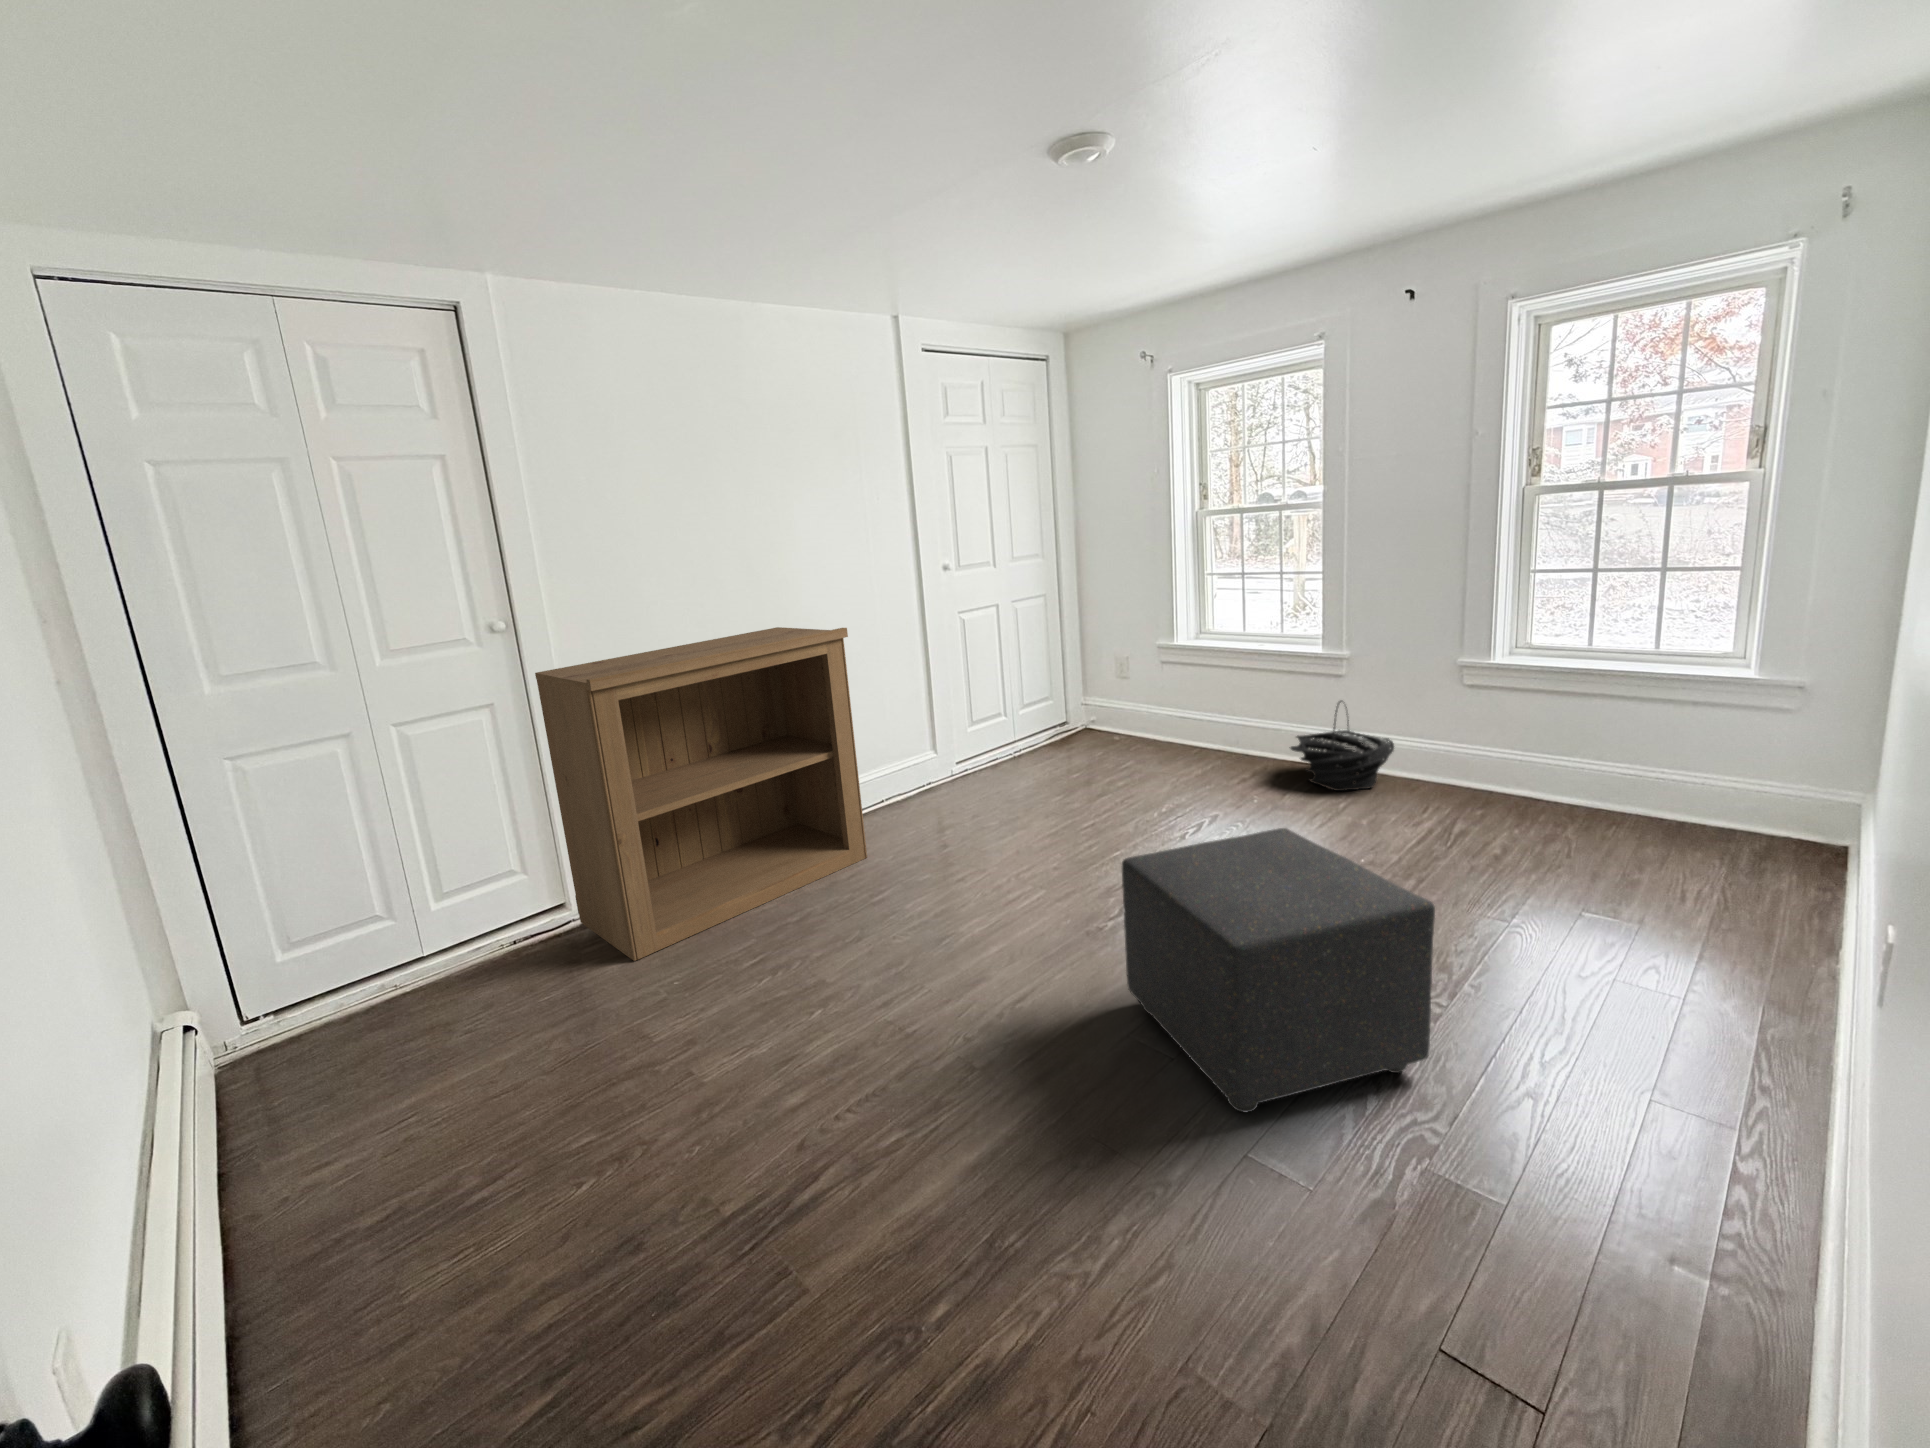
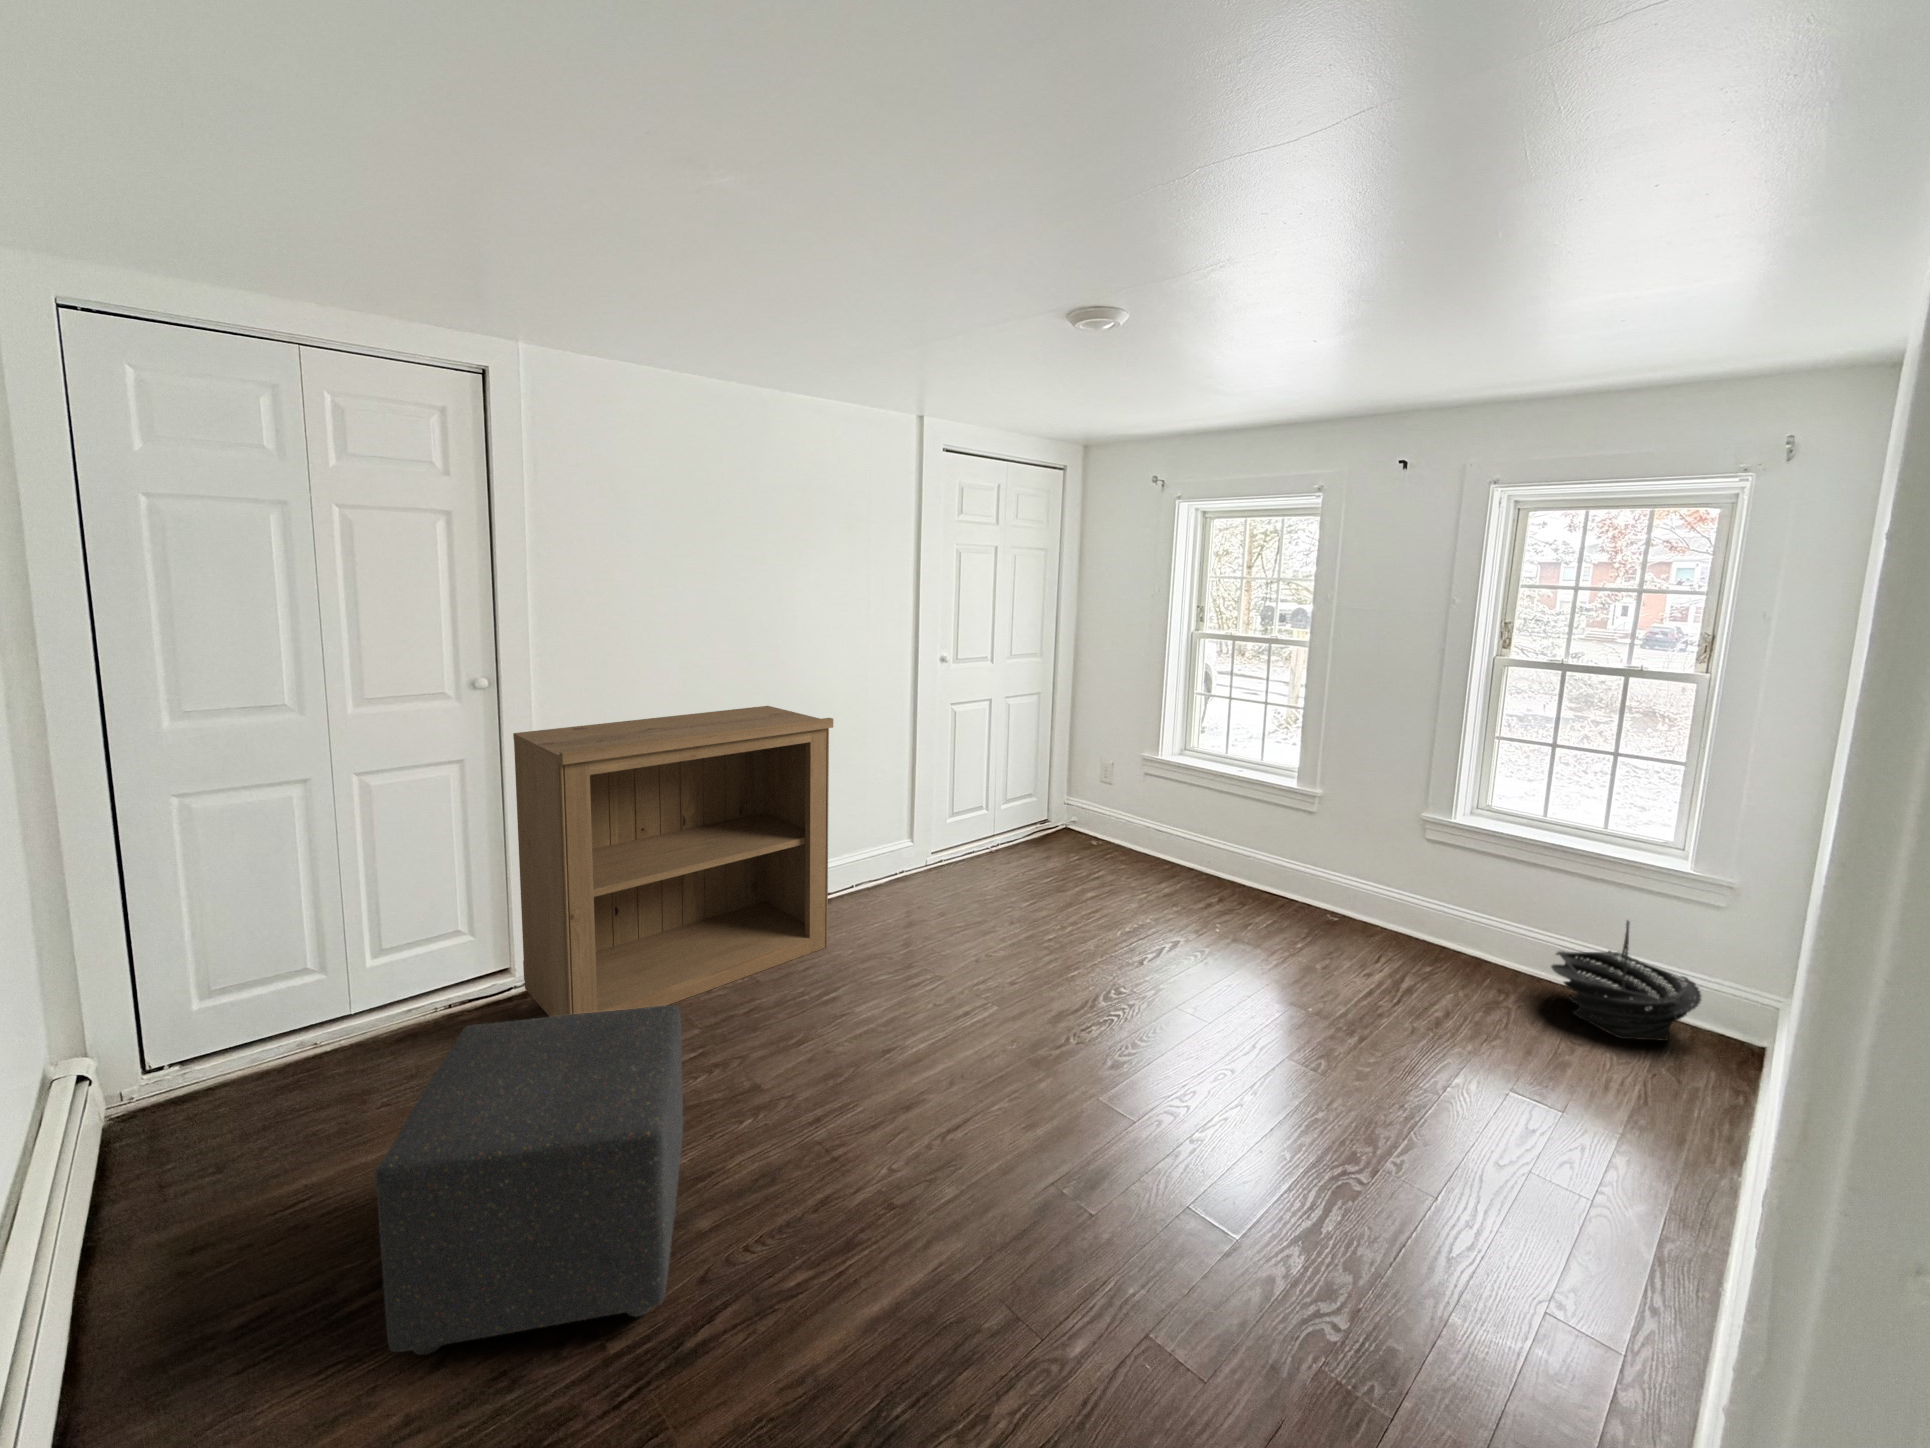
basket: present [1291,701,1394,791] -> present [1551,921,1701,1041]
ottoman: present [1122,828,1435,1113] -> present [375,1005,683,1355]

